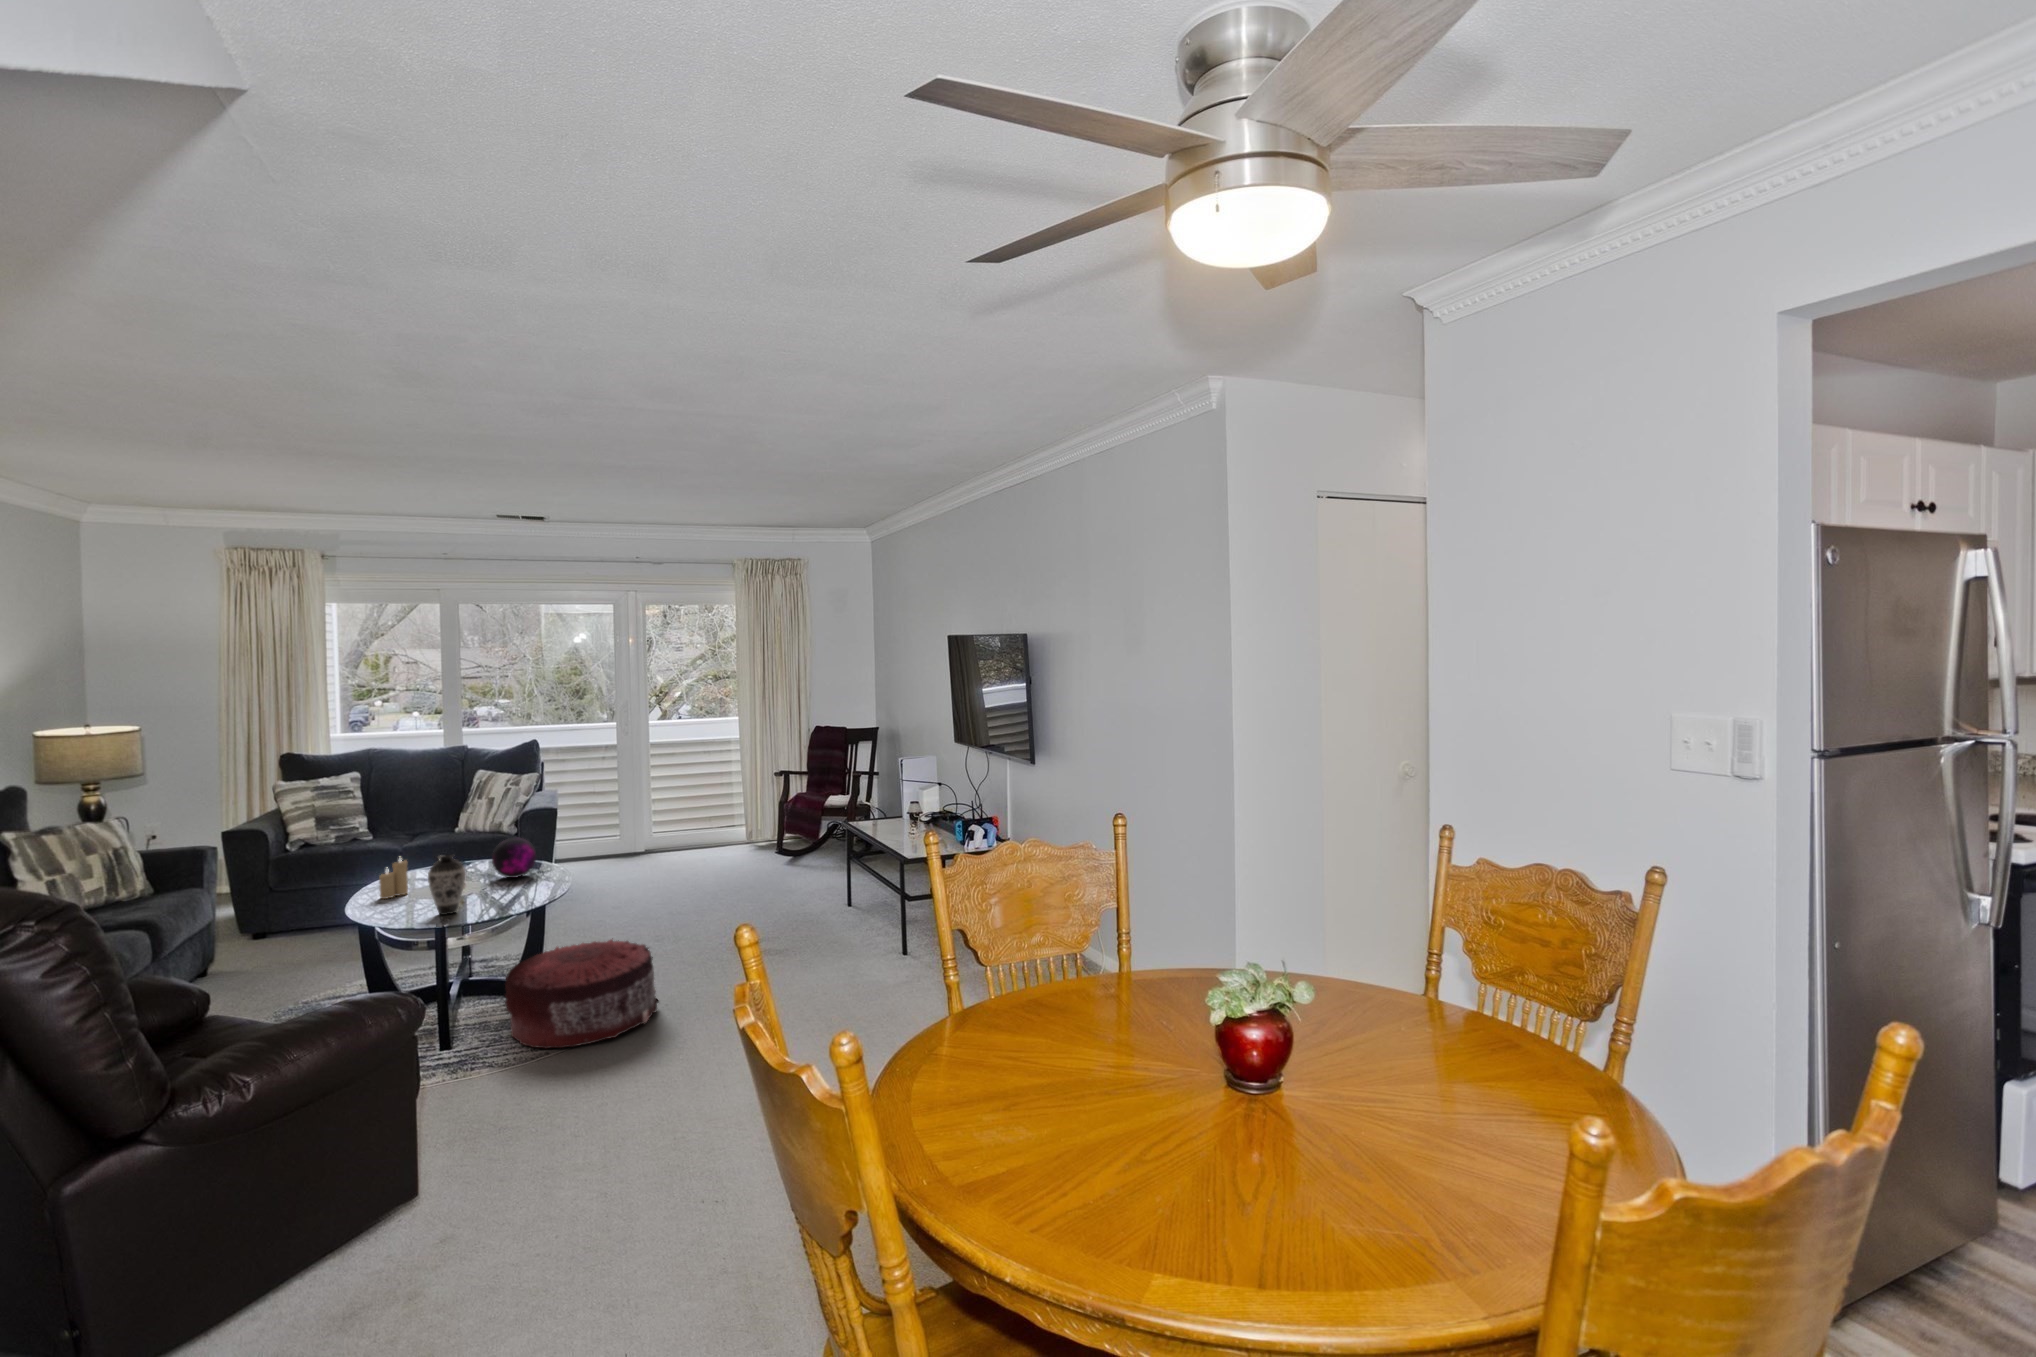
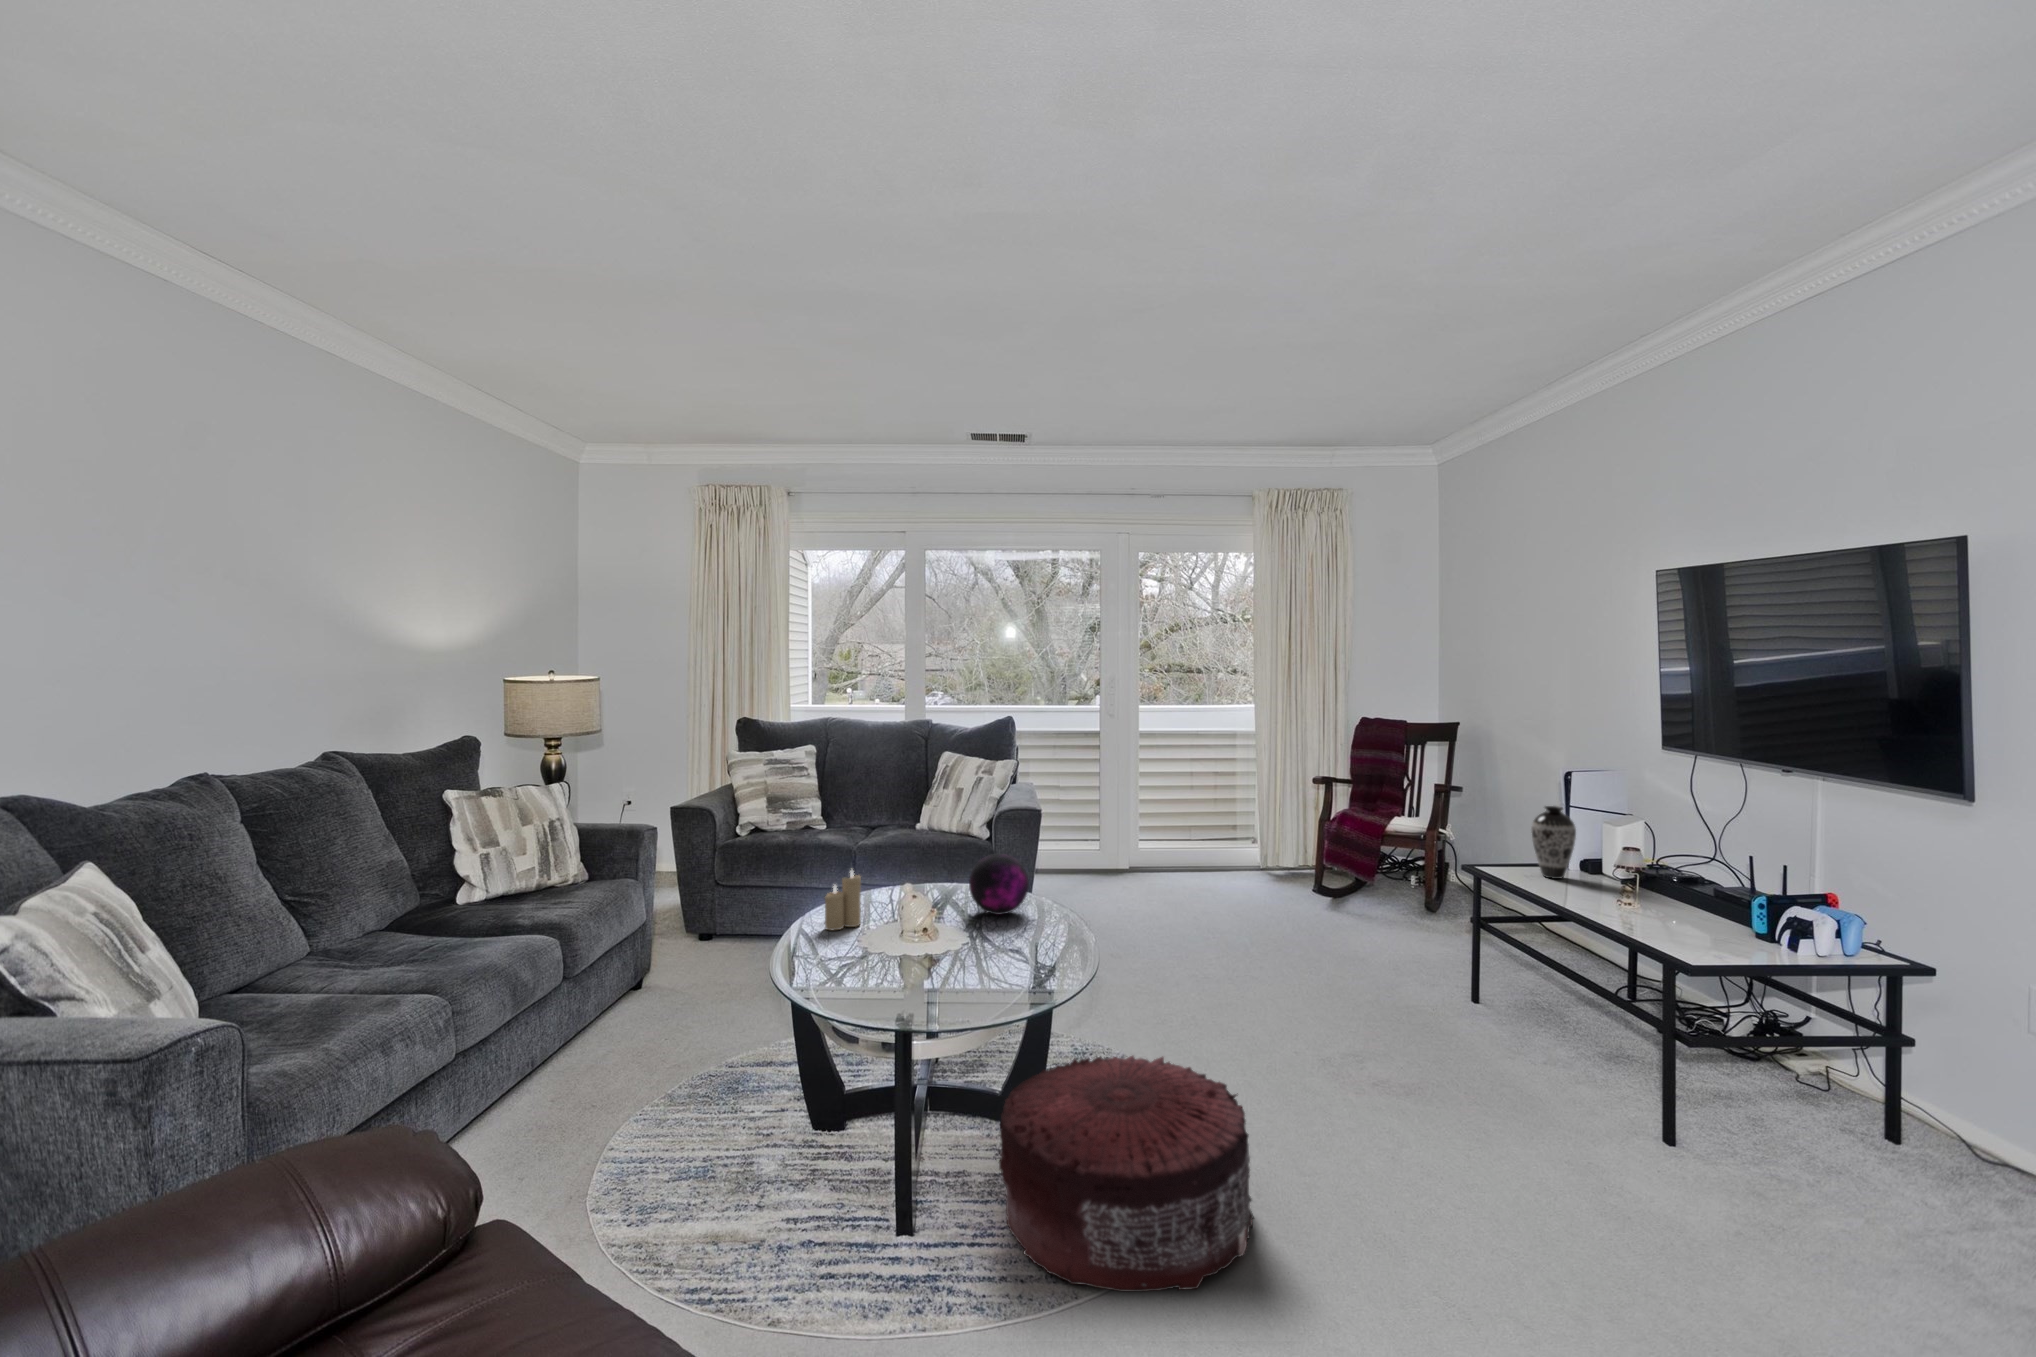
decorative vase: present [428,855,465,915] -> present [1531,806,1576,879]

